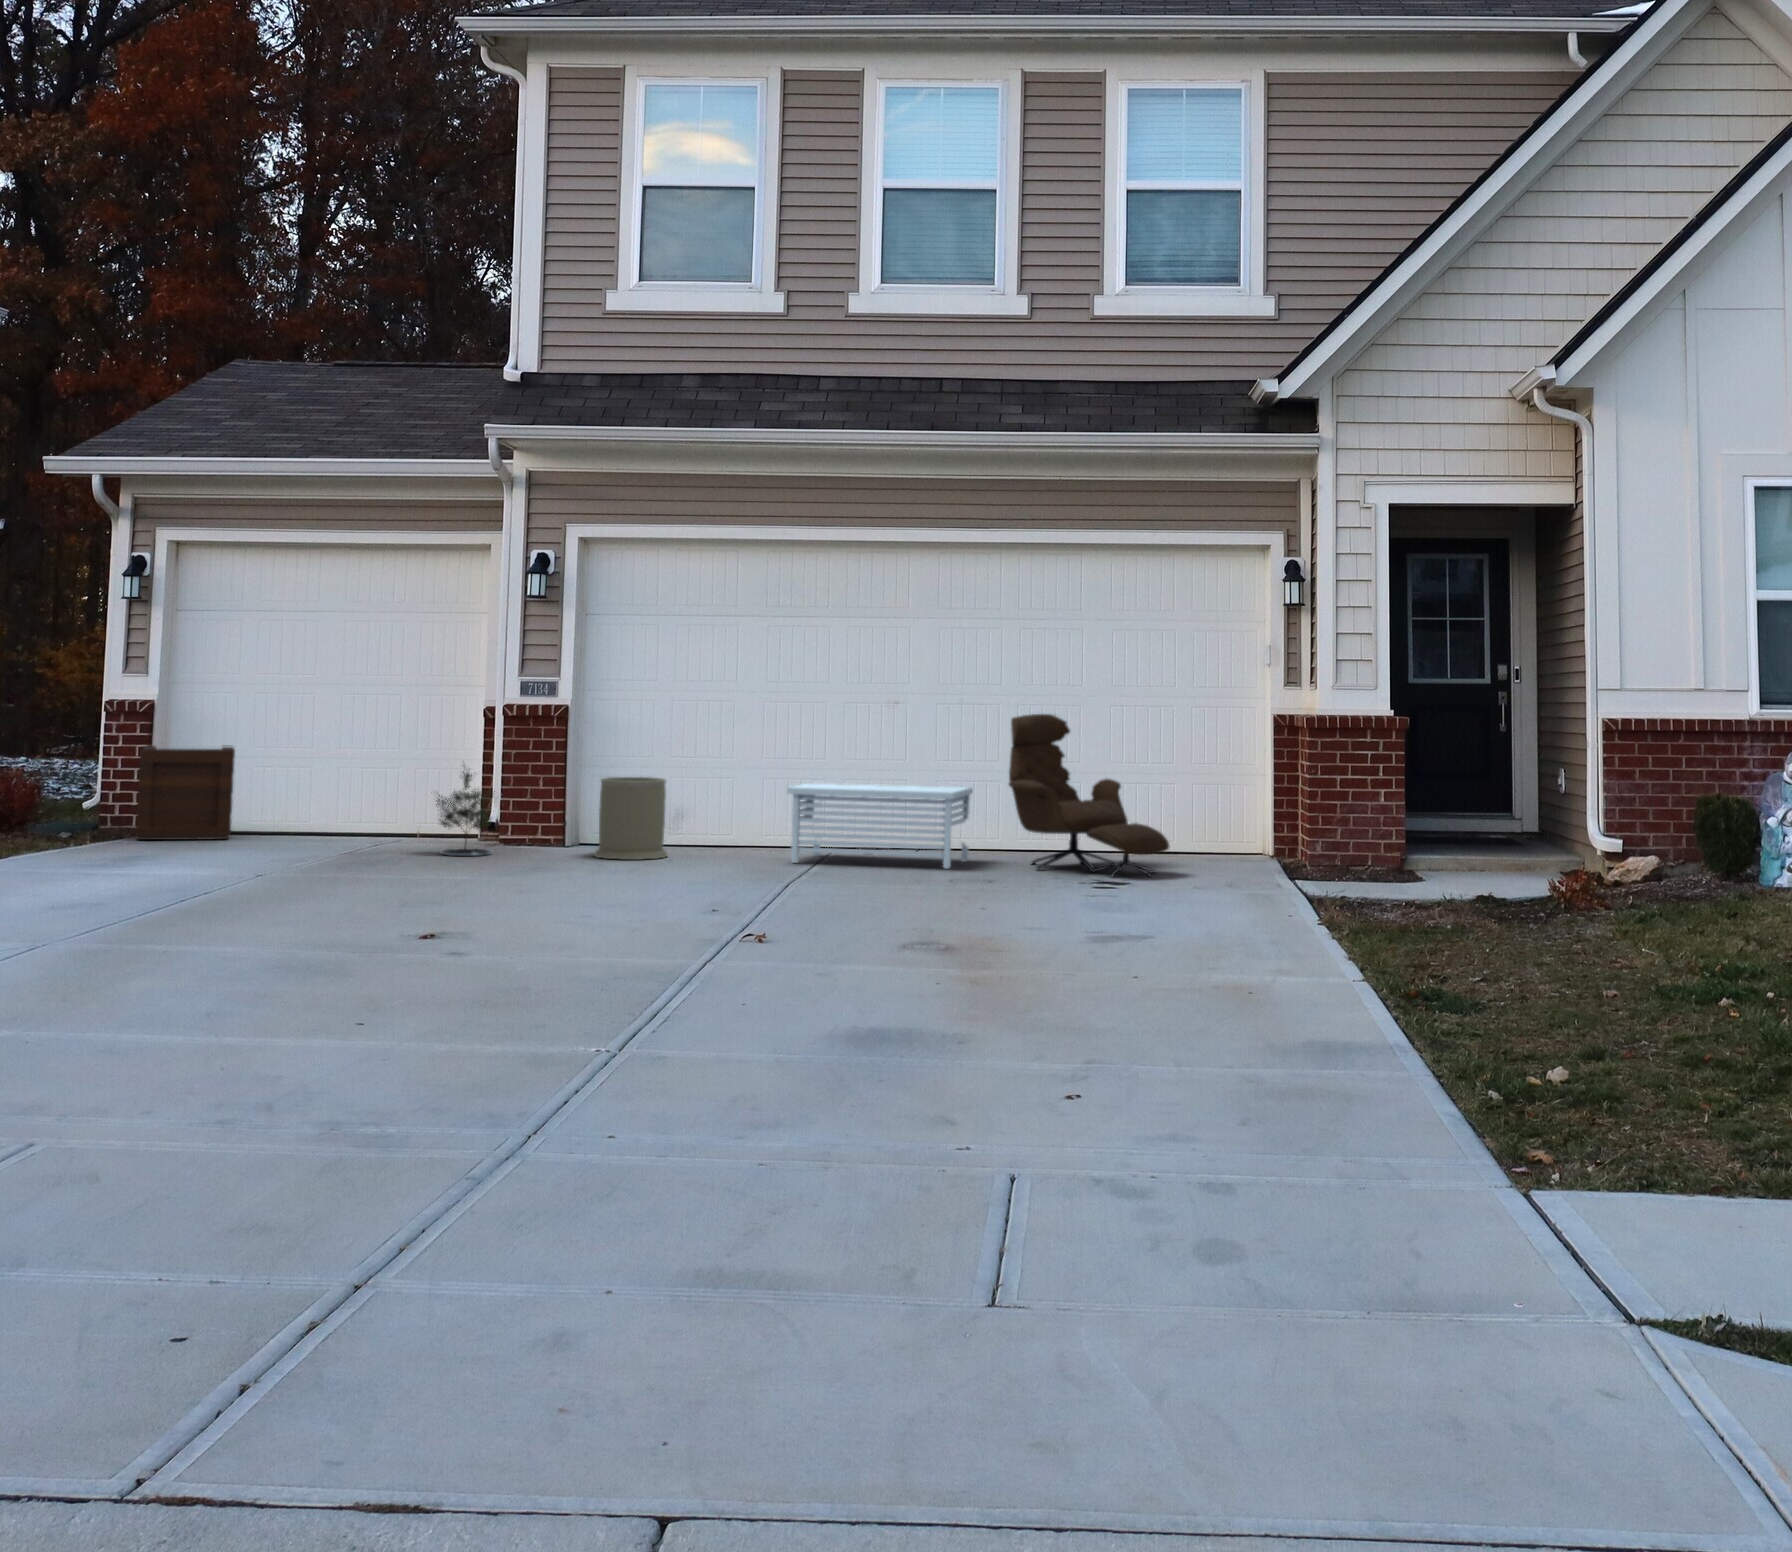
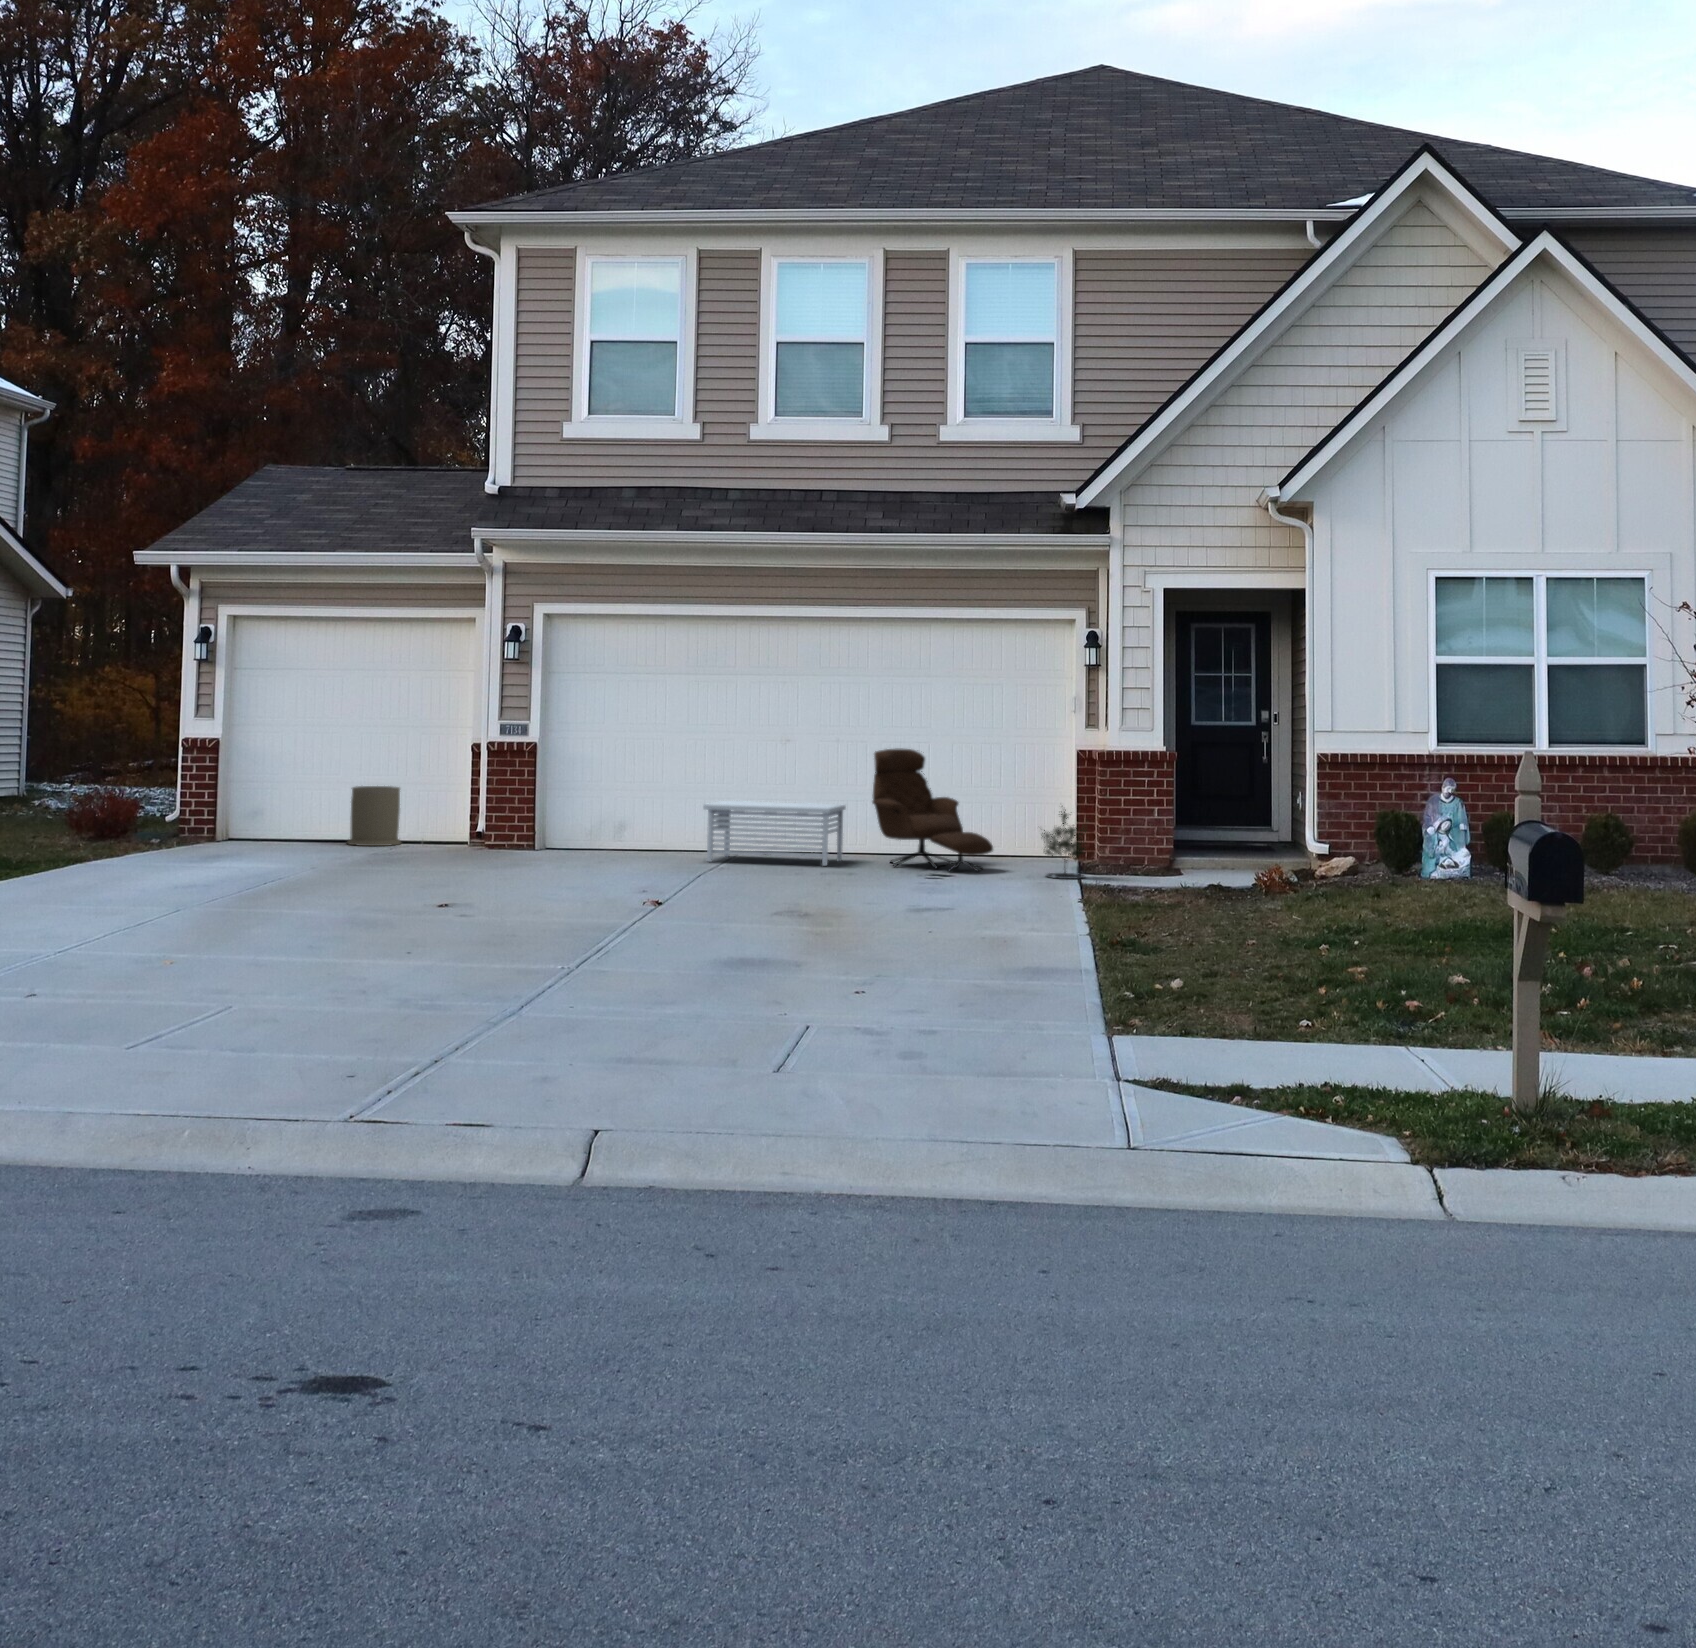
wooden crate: present [135,745,235,840] -> none [209,772,283,844]
potted tree: present [436,765,495,856] -> present [1042,806,1086,879]
trash can: present [594,777,667,860] -> present [347,786,401,846]

